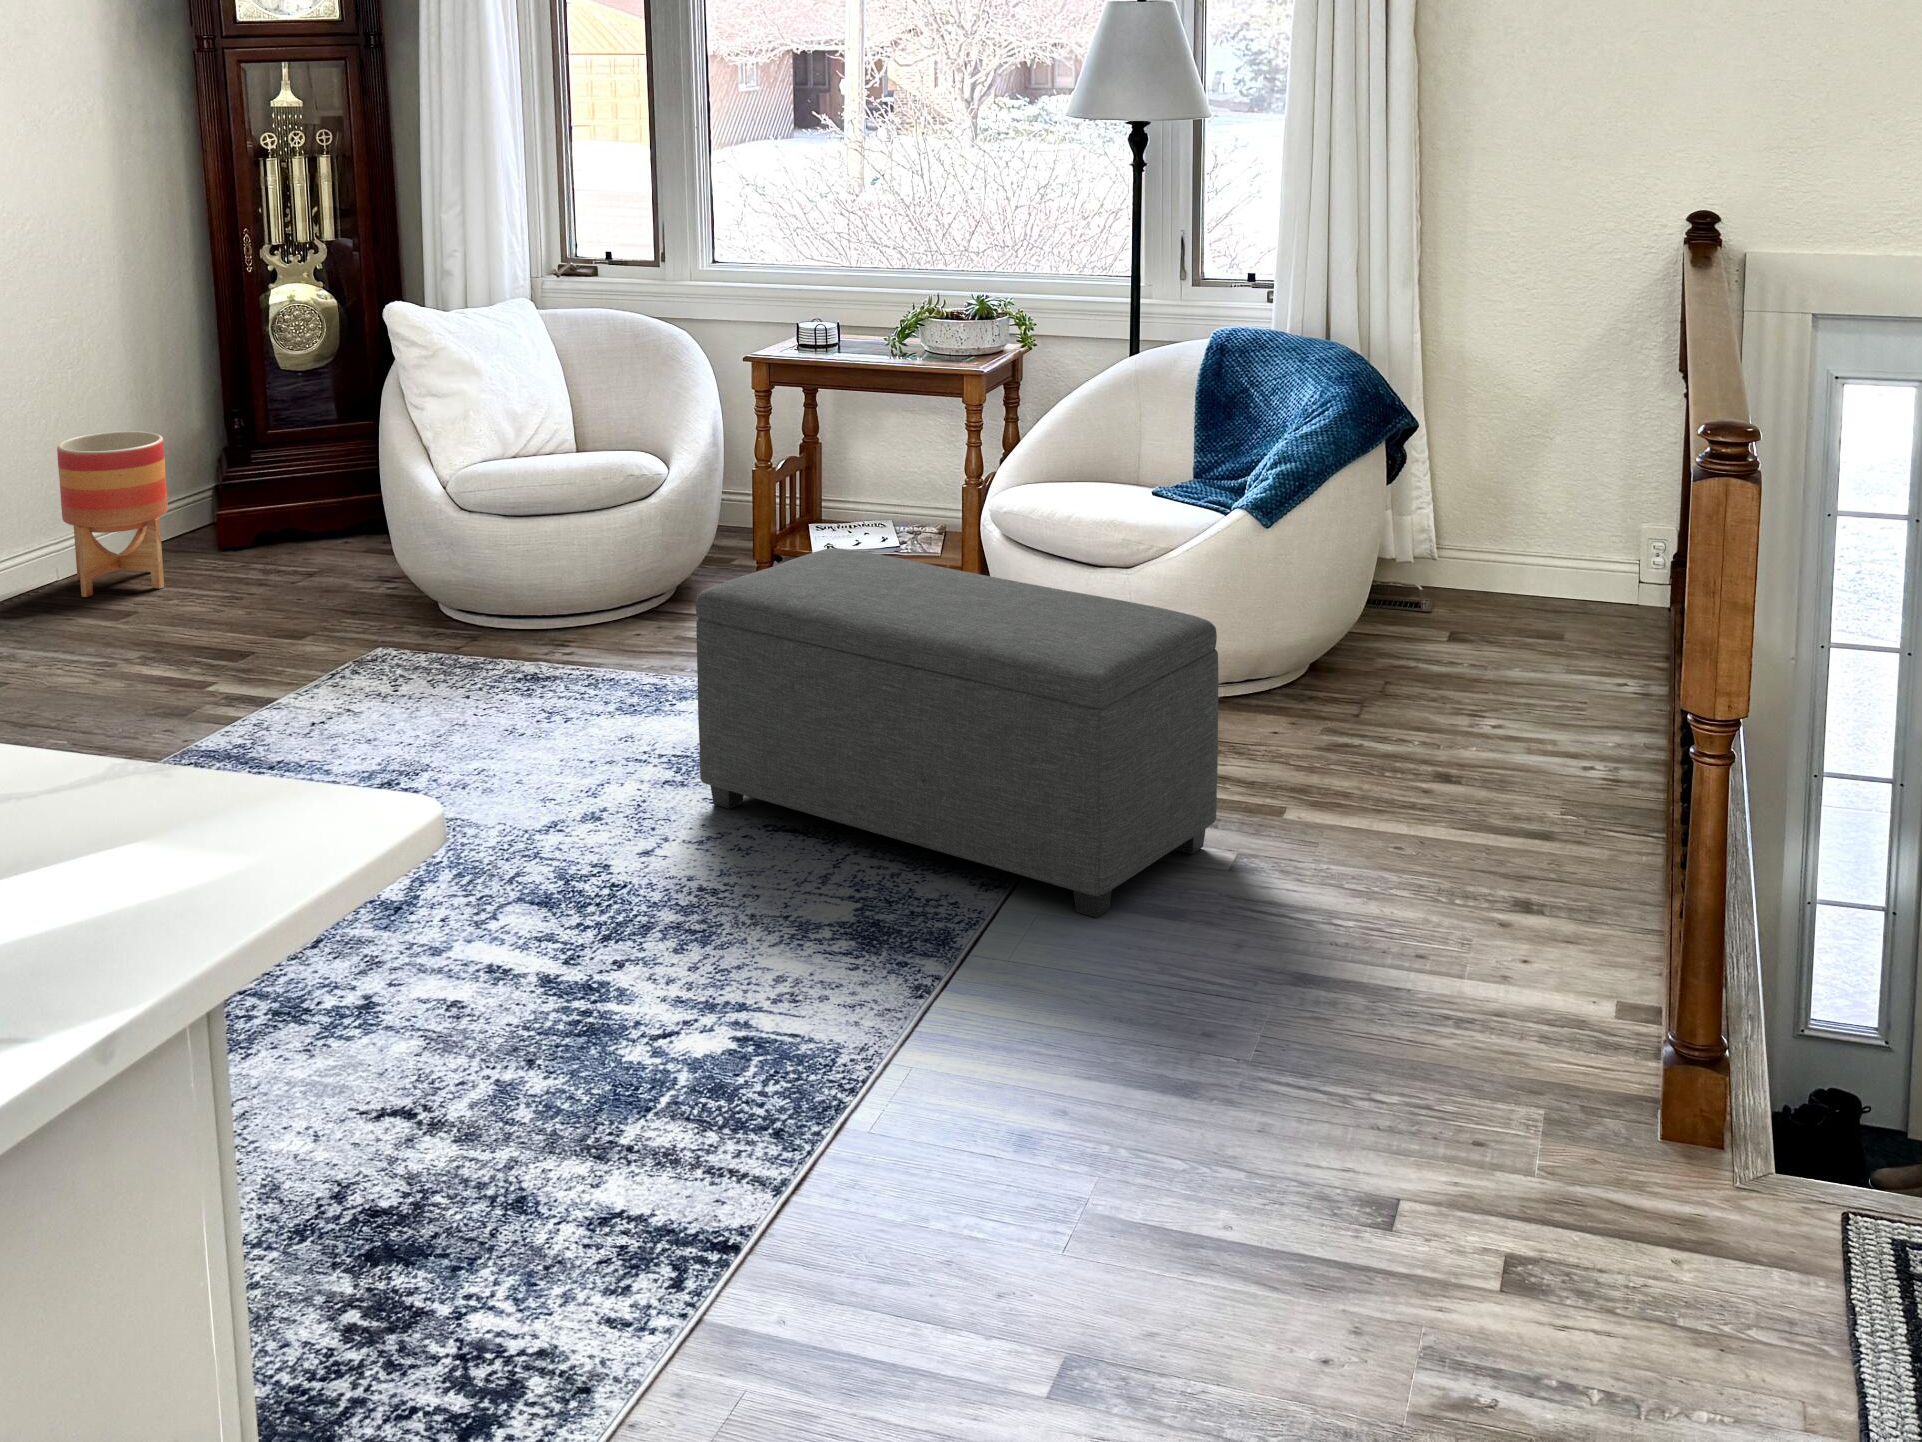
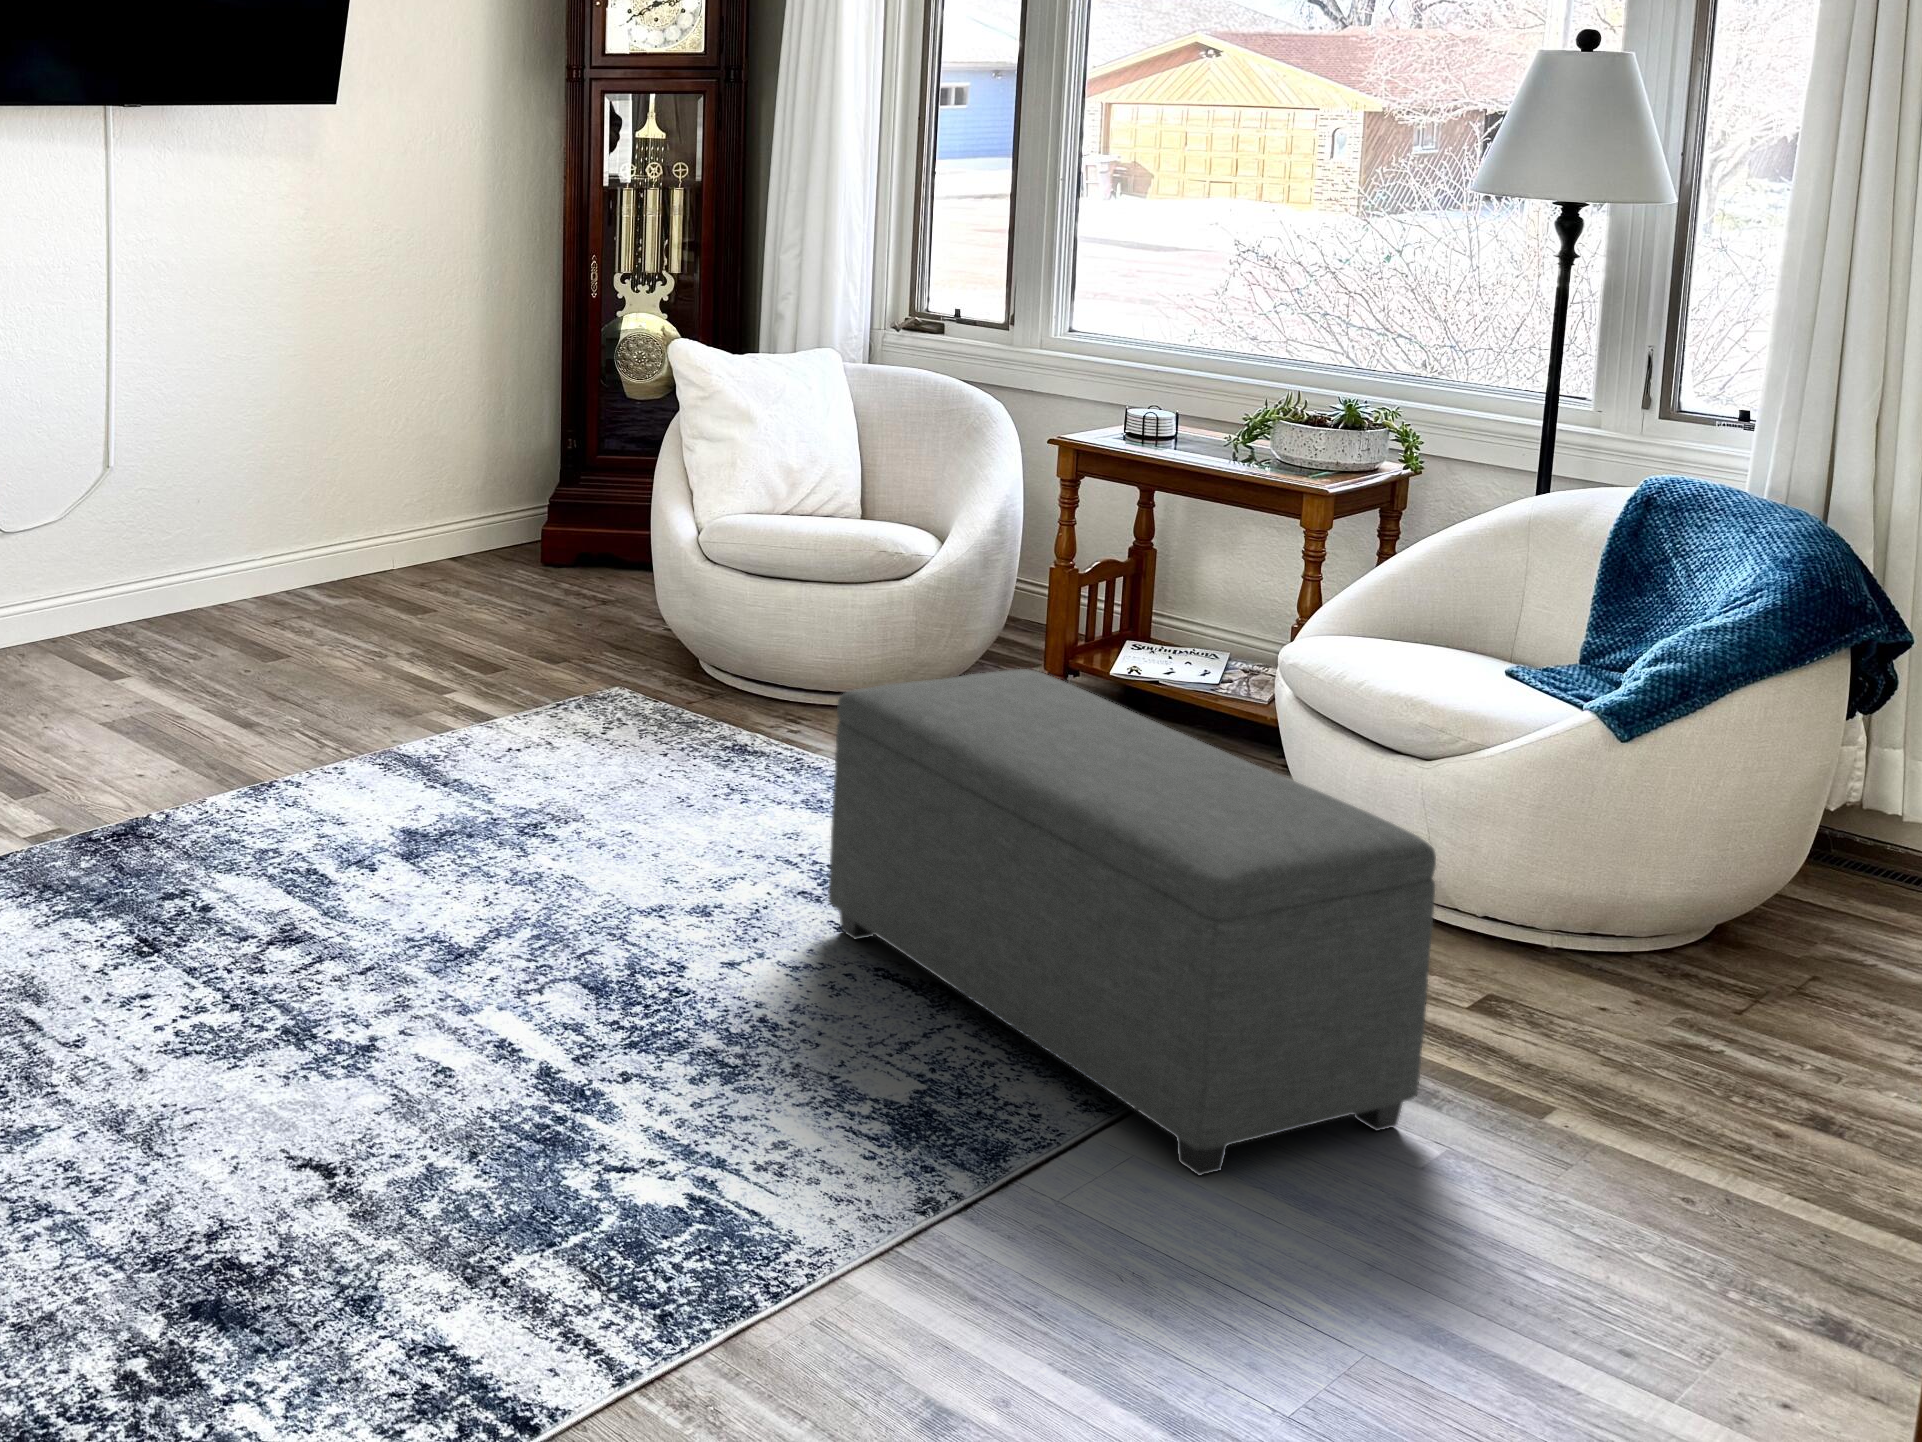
planter: present [57,431,168,597] -> none [385,439,484,598]

